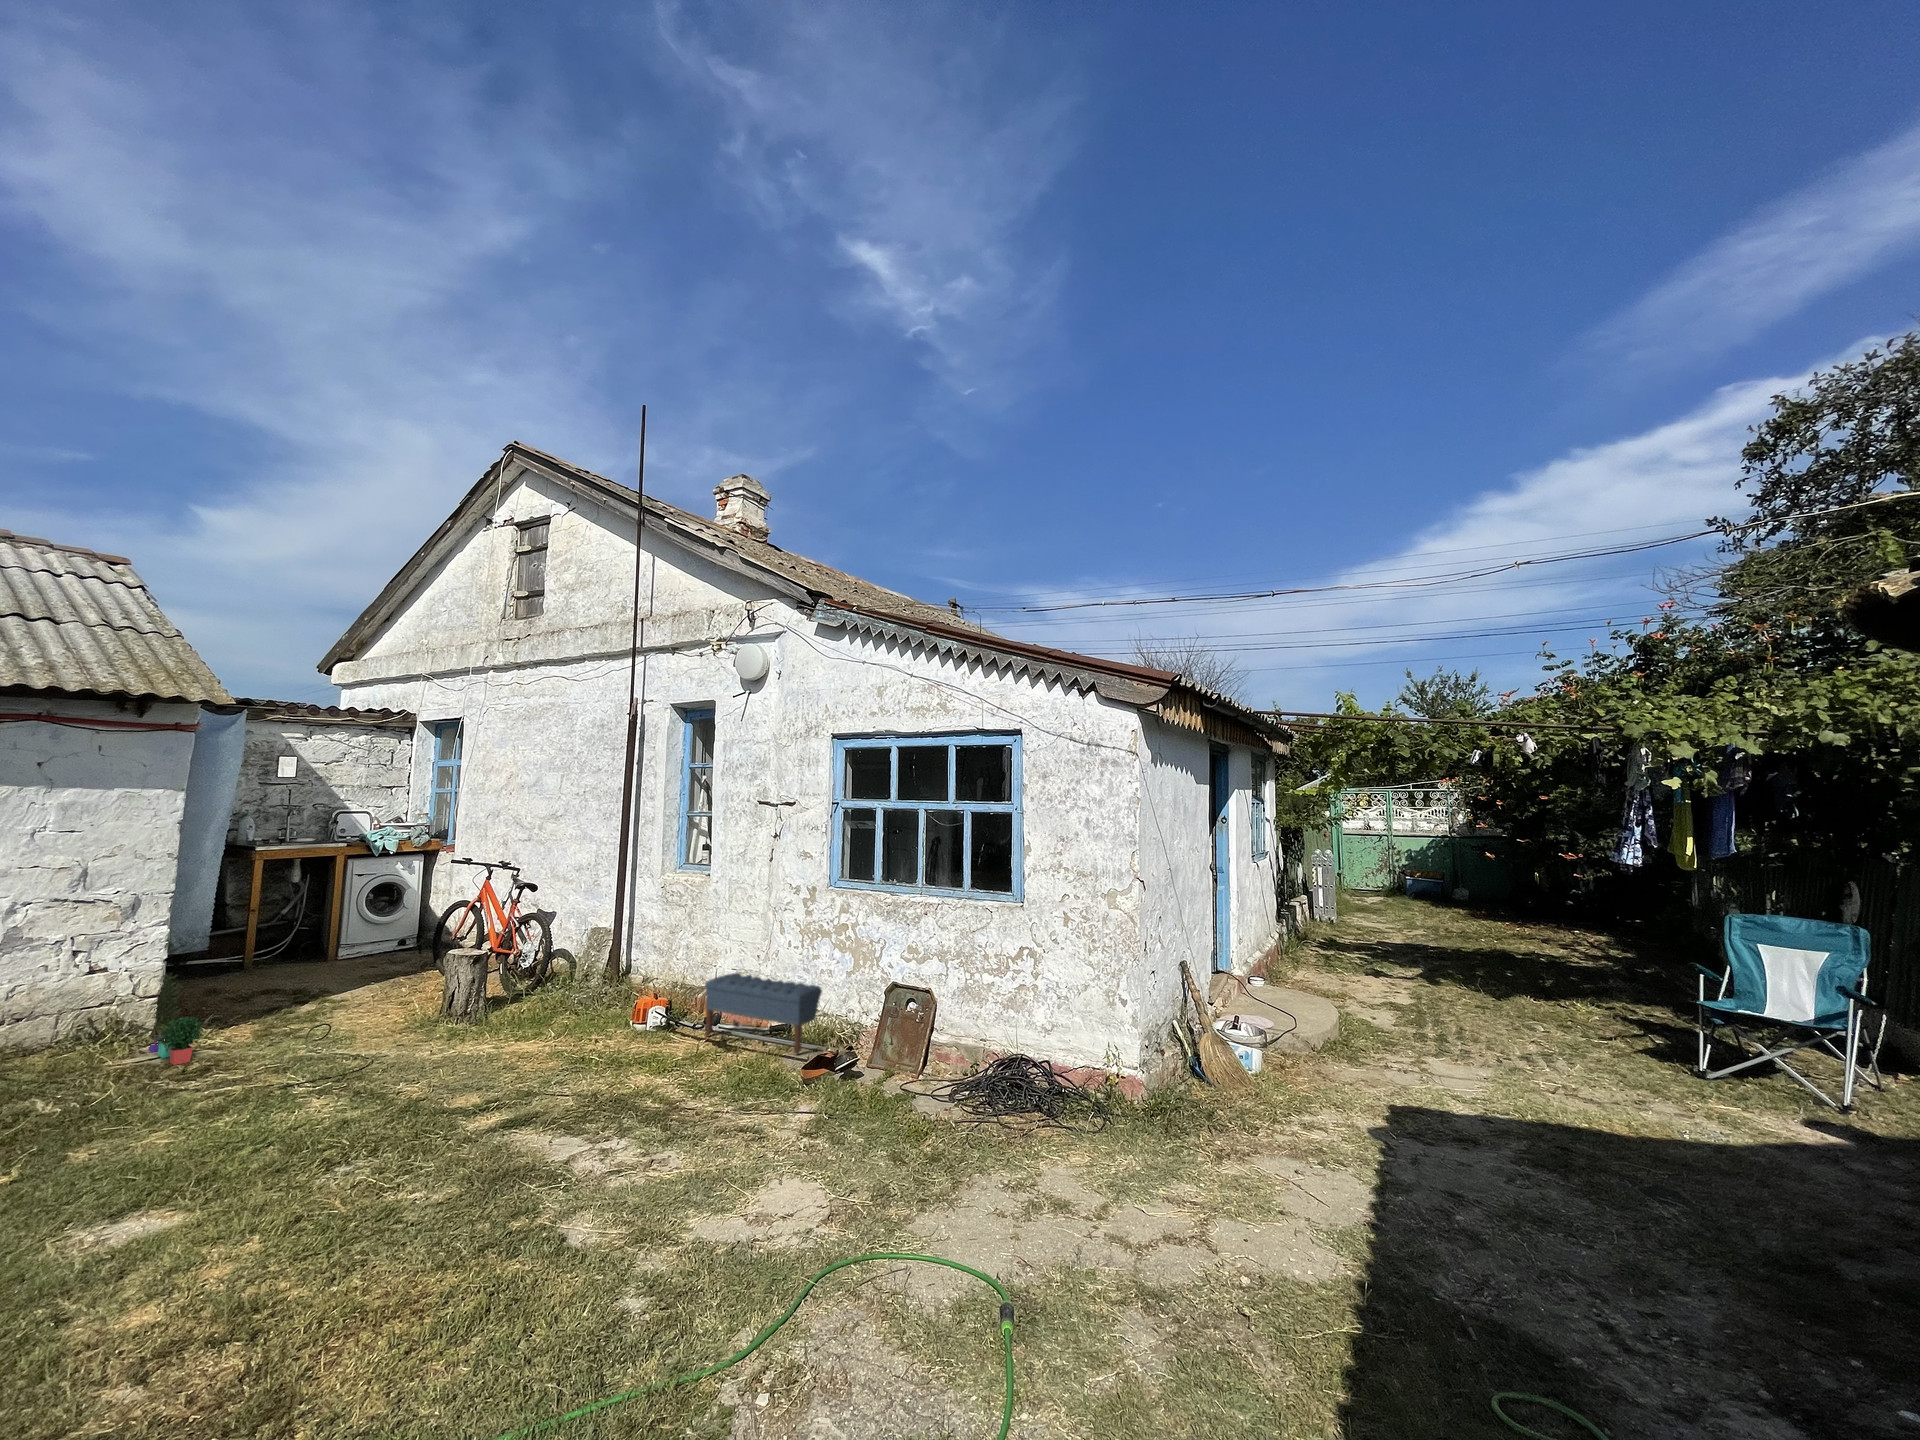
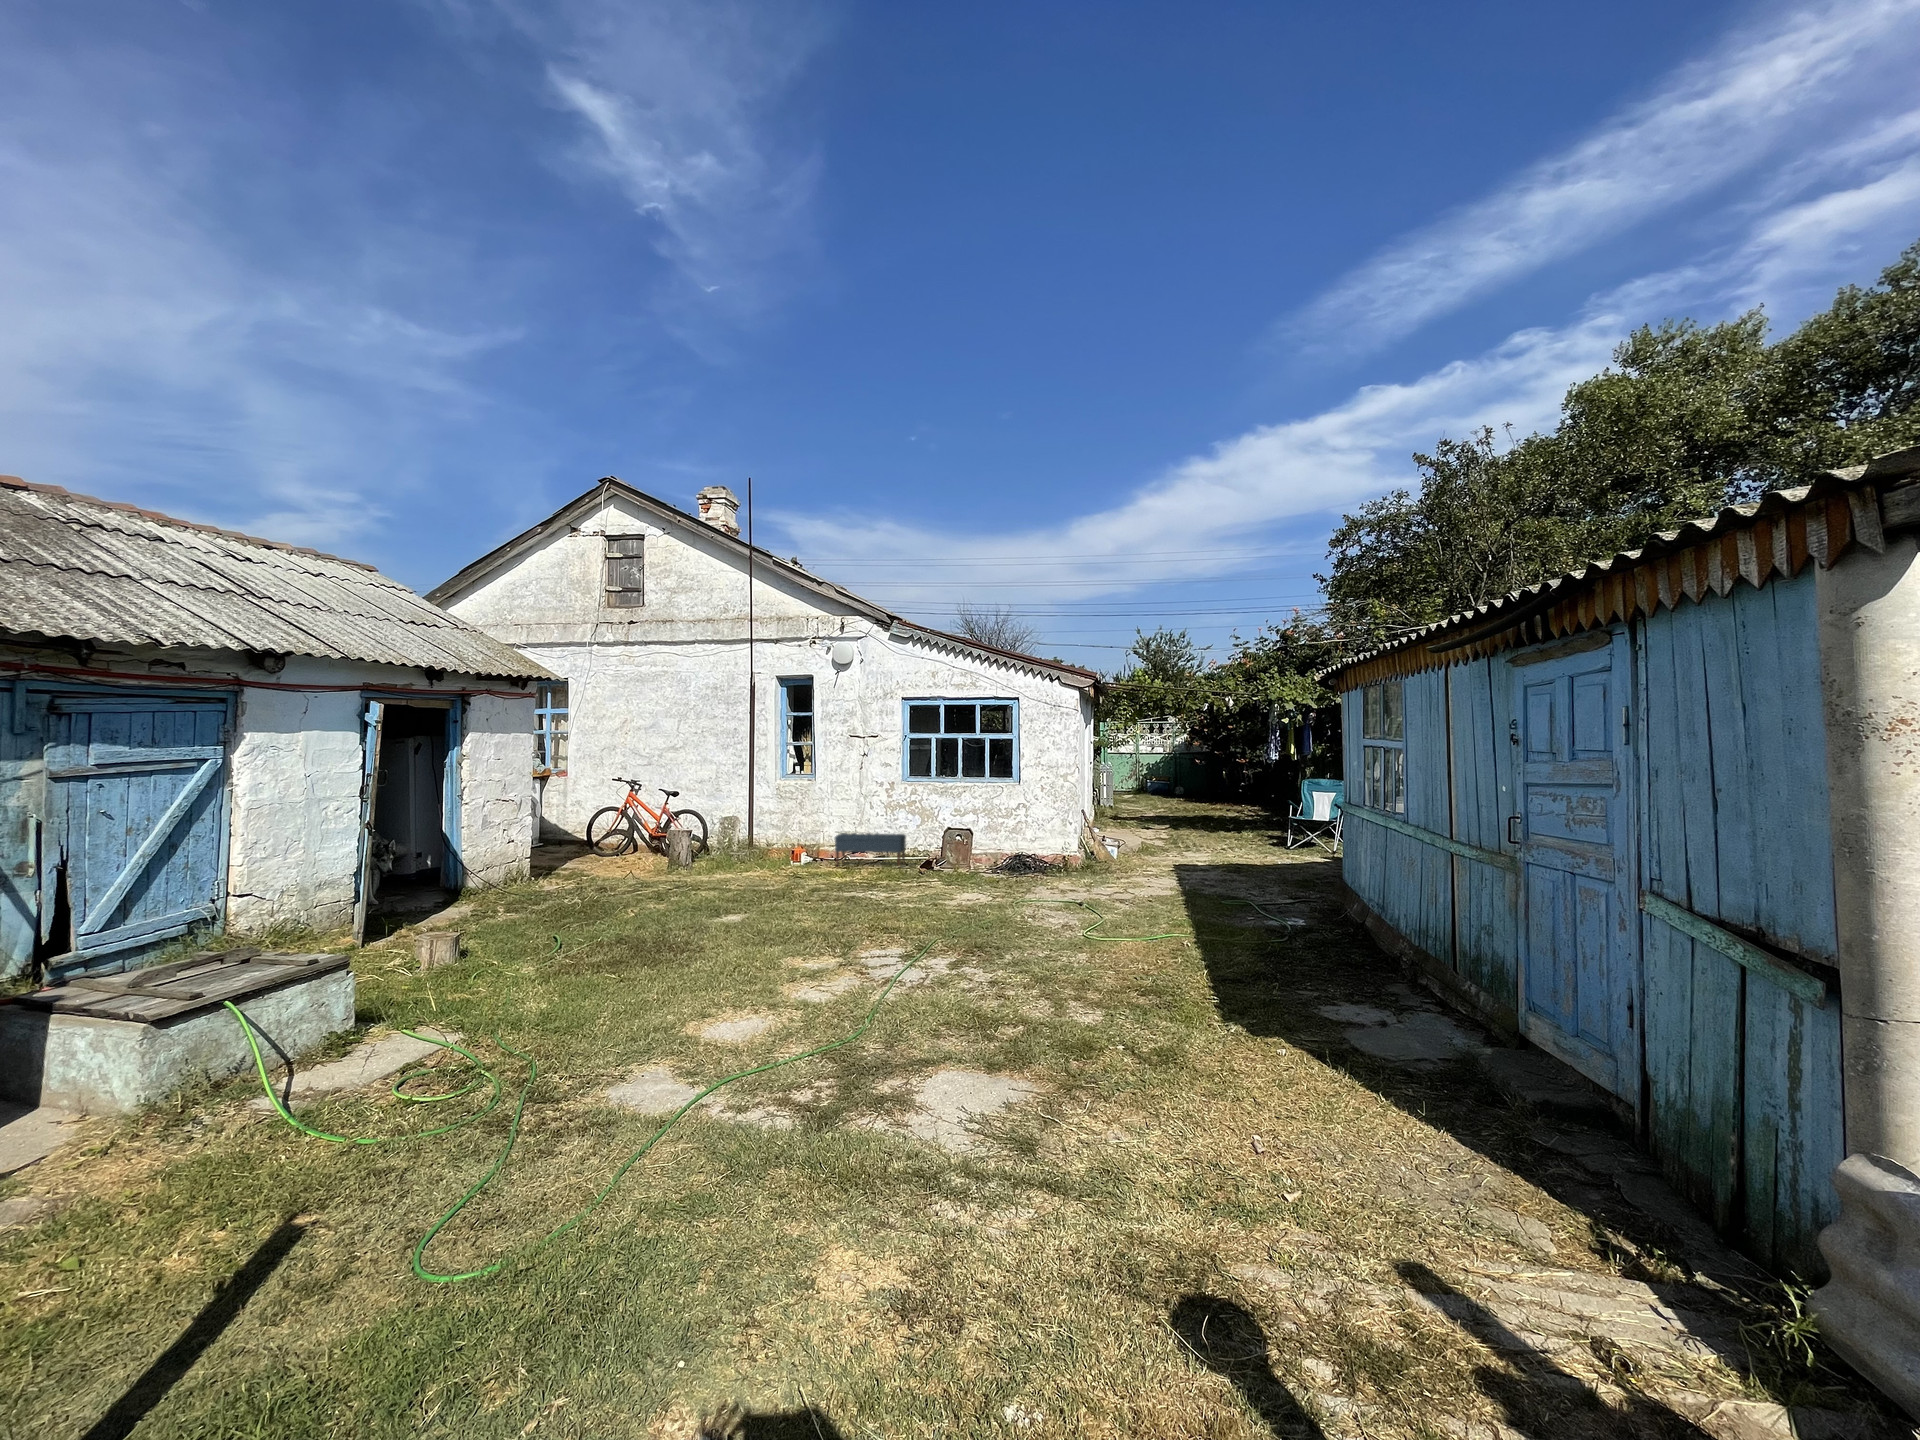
potted plant: present [149,973,202,1065] -> none [514,843,570,891]

